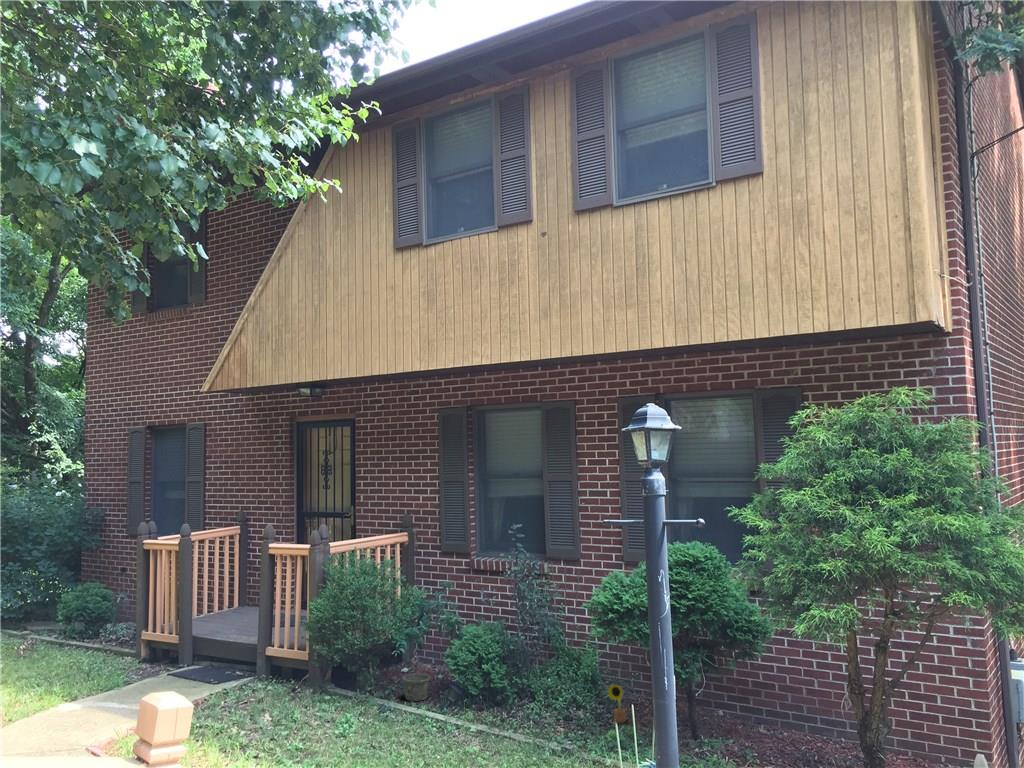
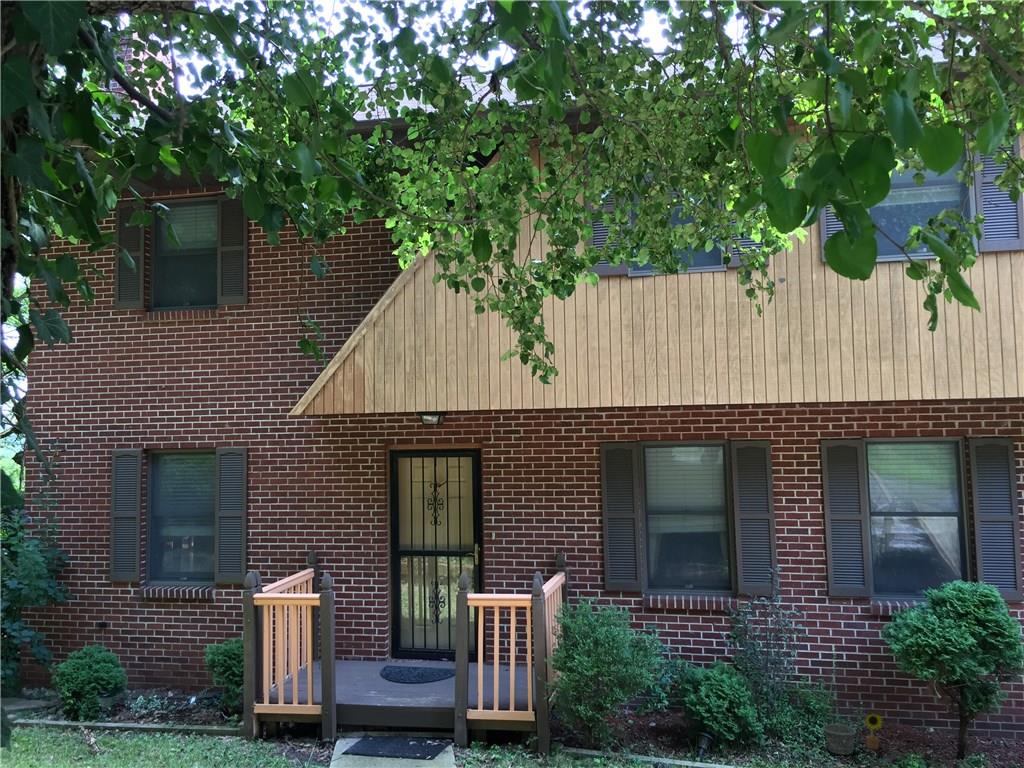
bucket: present [403,674,430,701] -> present [823,723,856,755]

